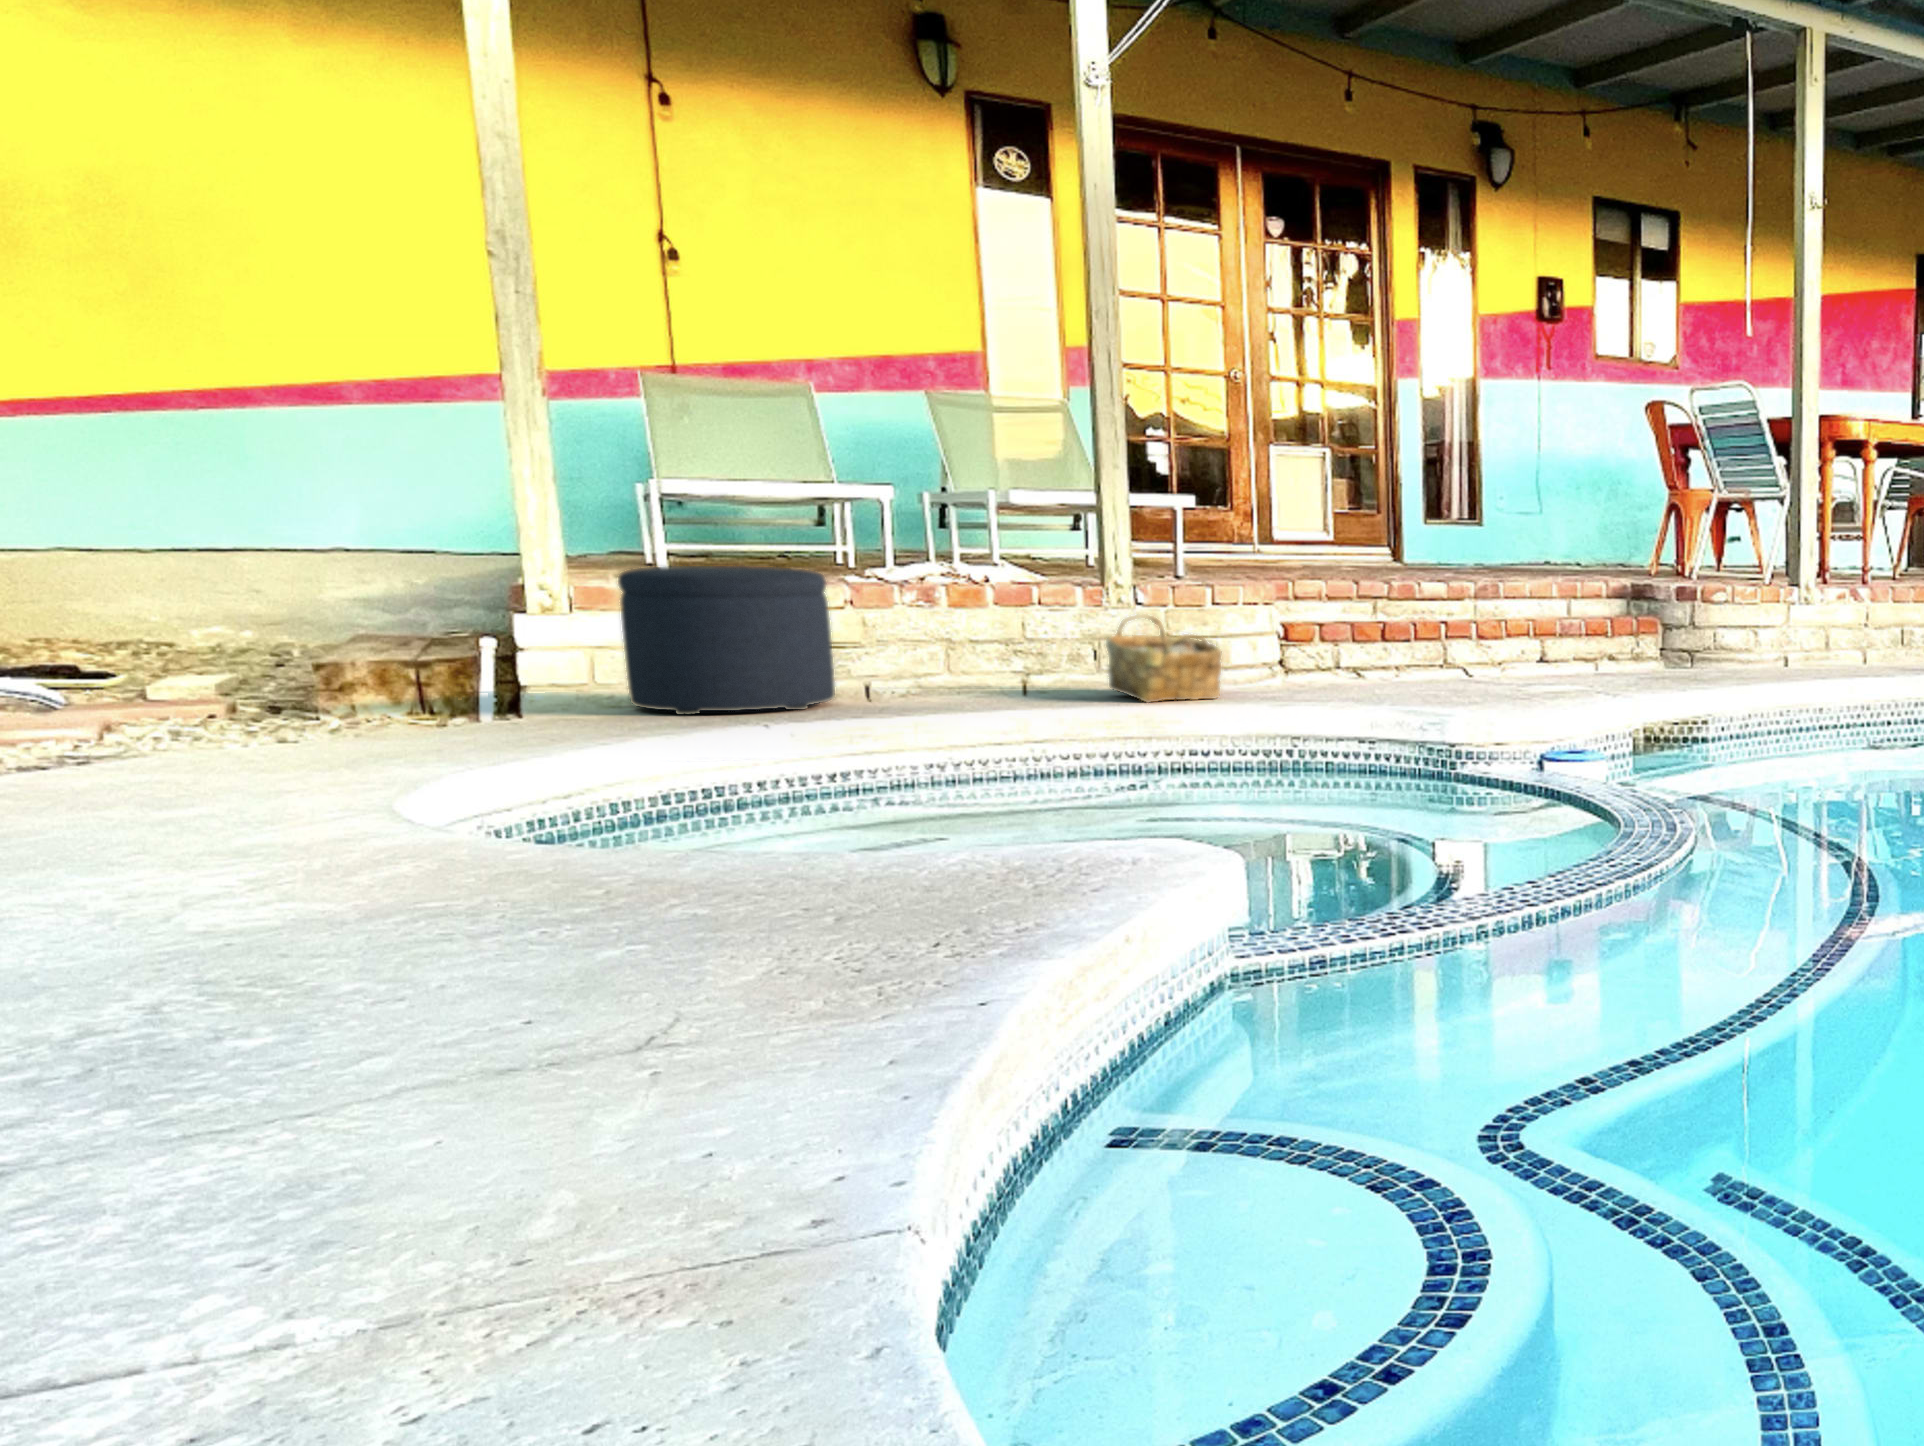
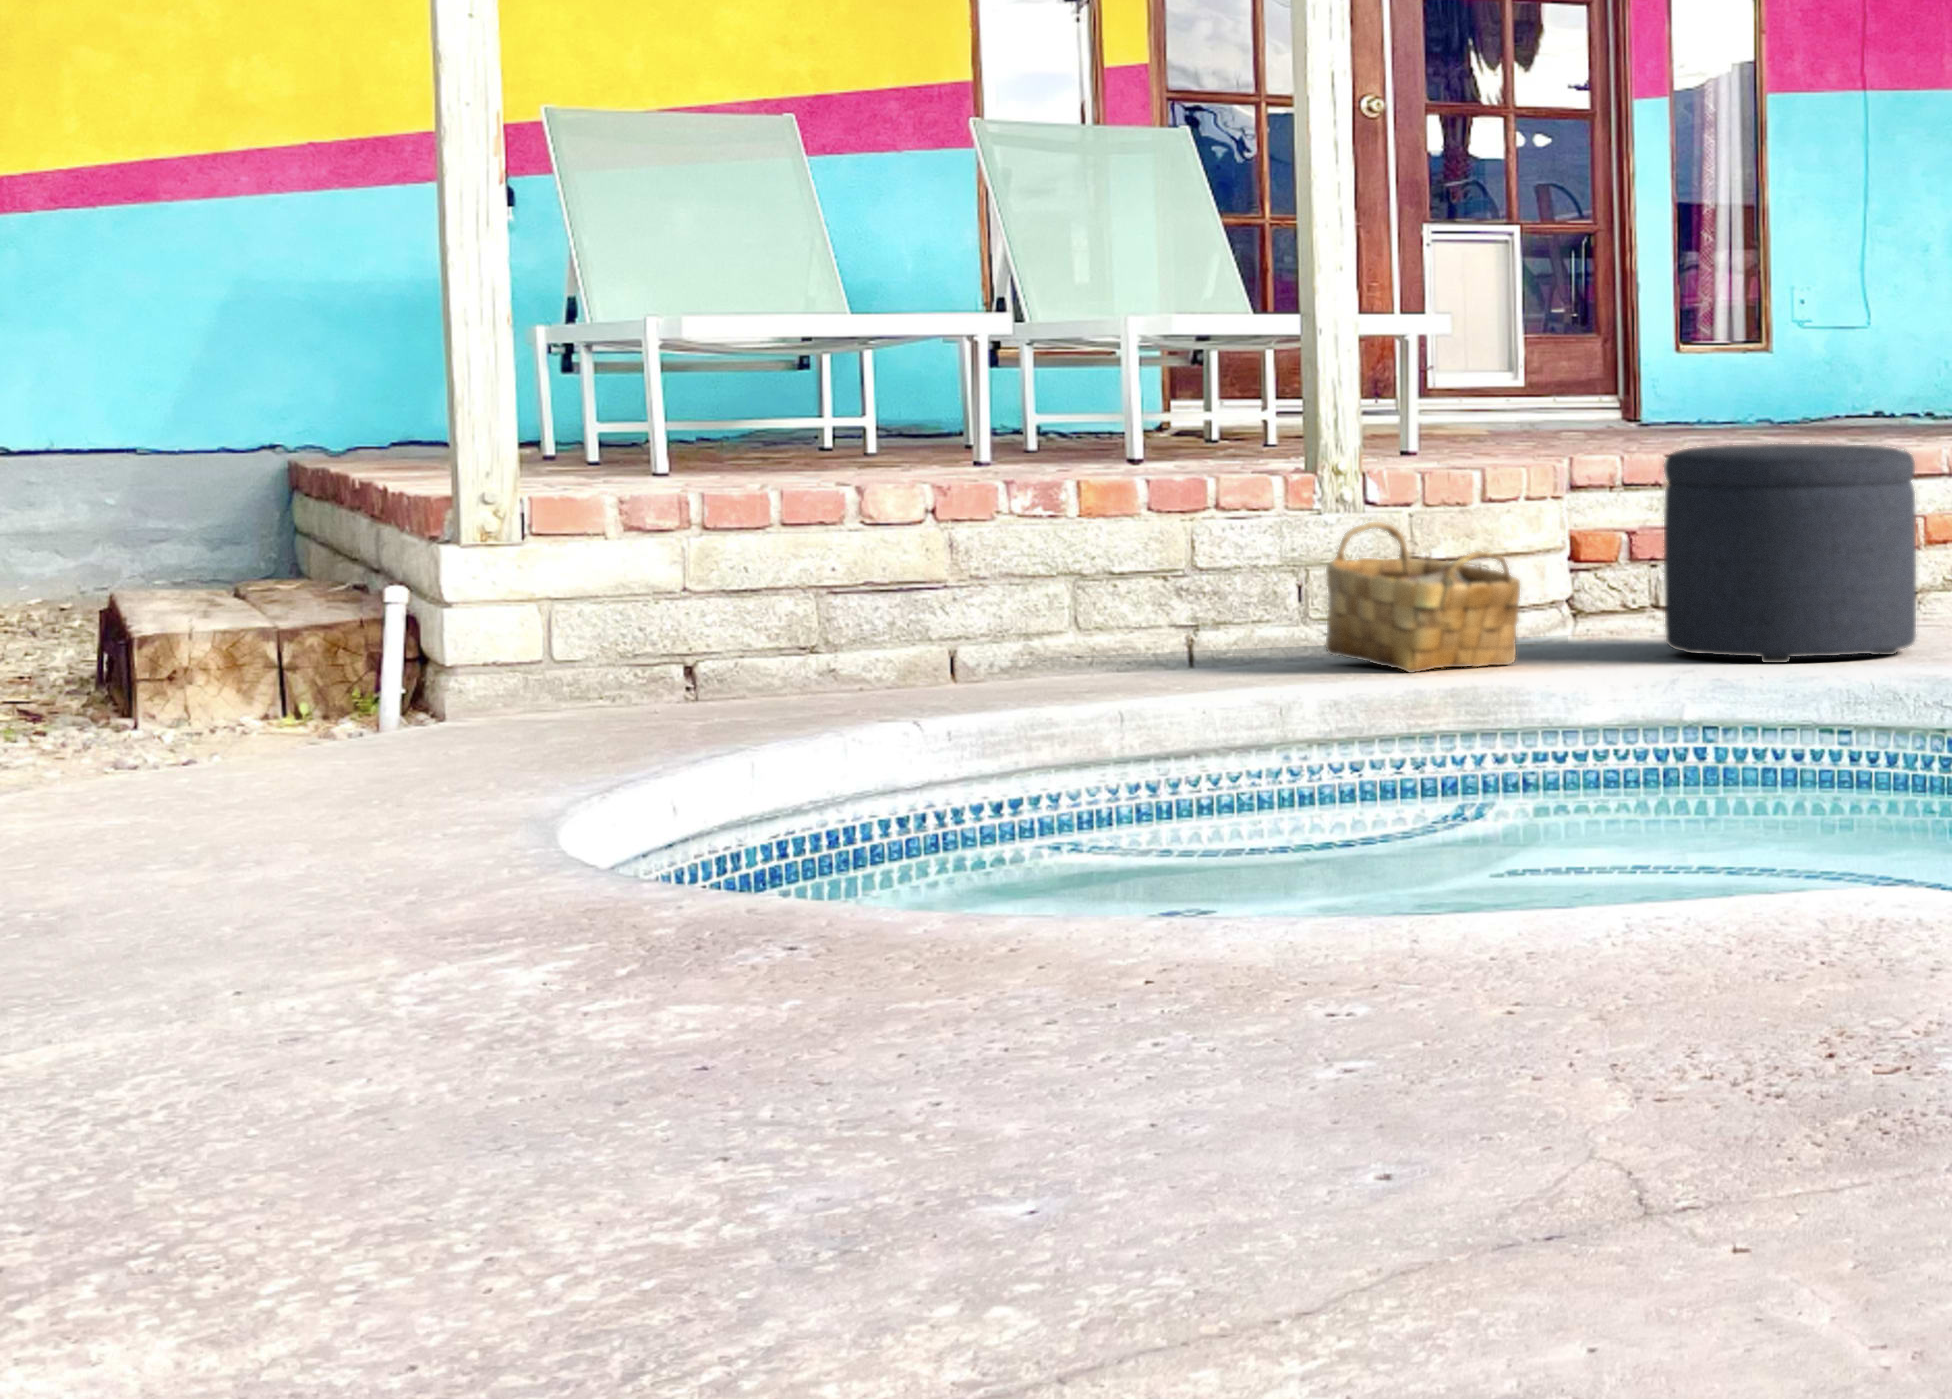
ottoman: present [618,566,835,715] -> present [1664,444,1916,663]

